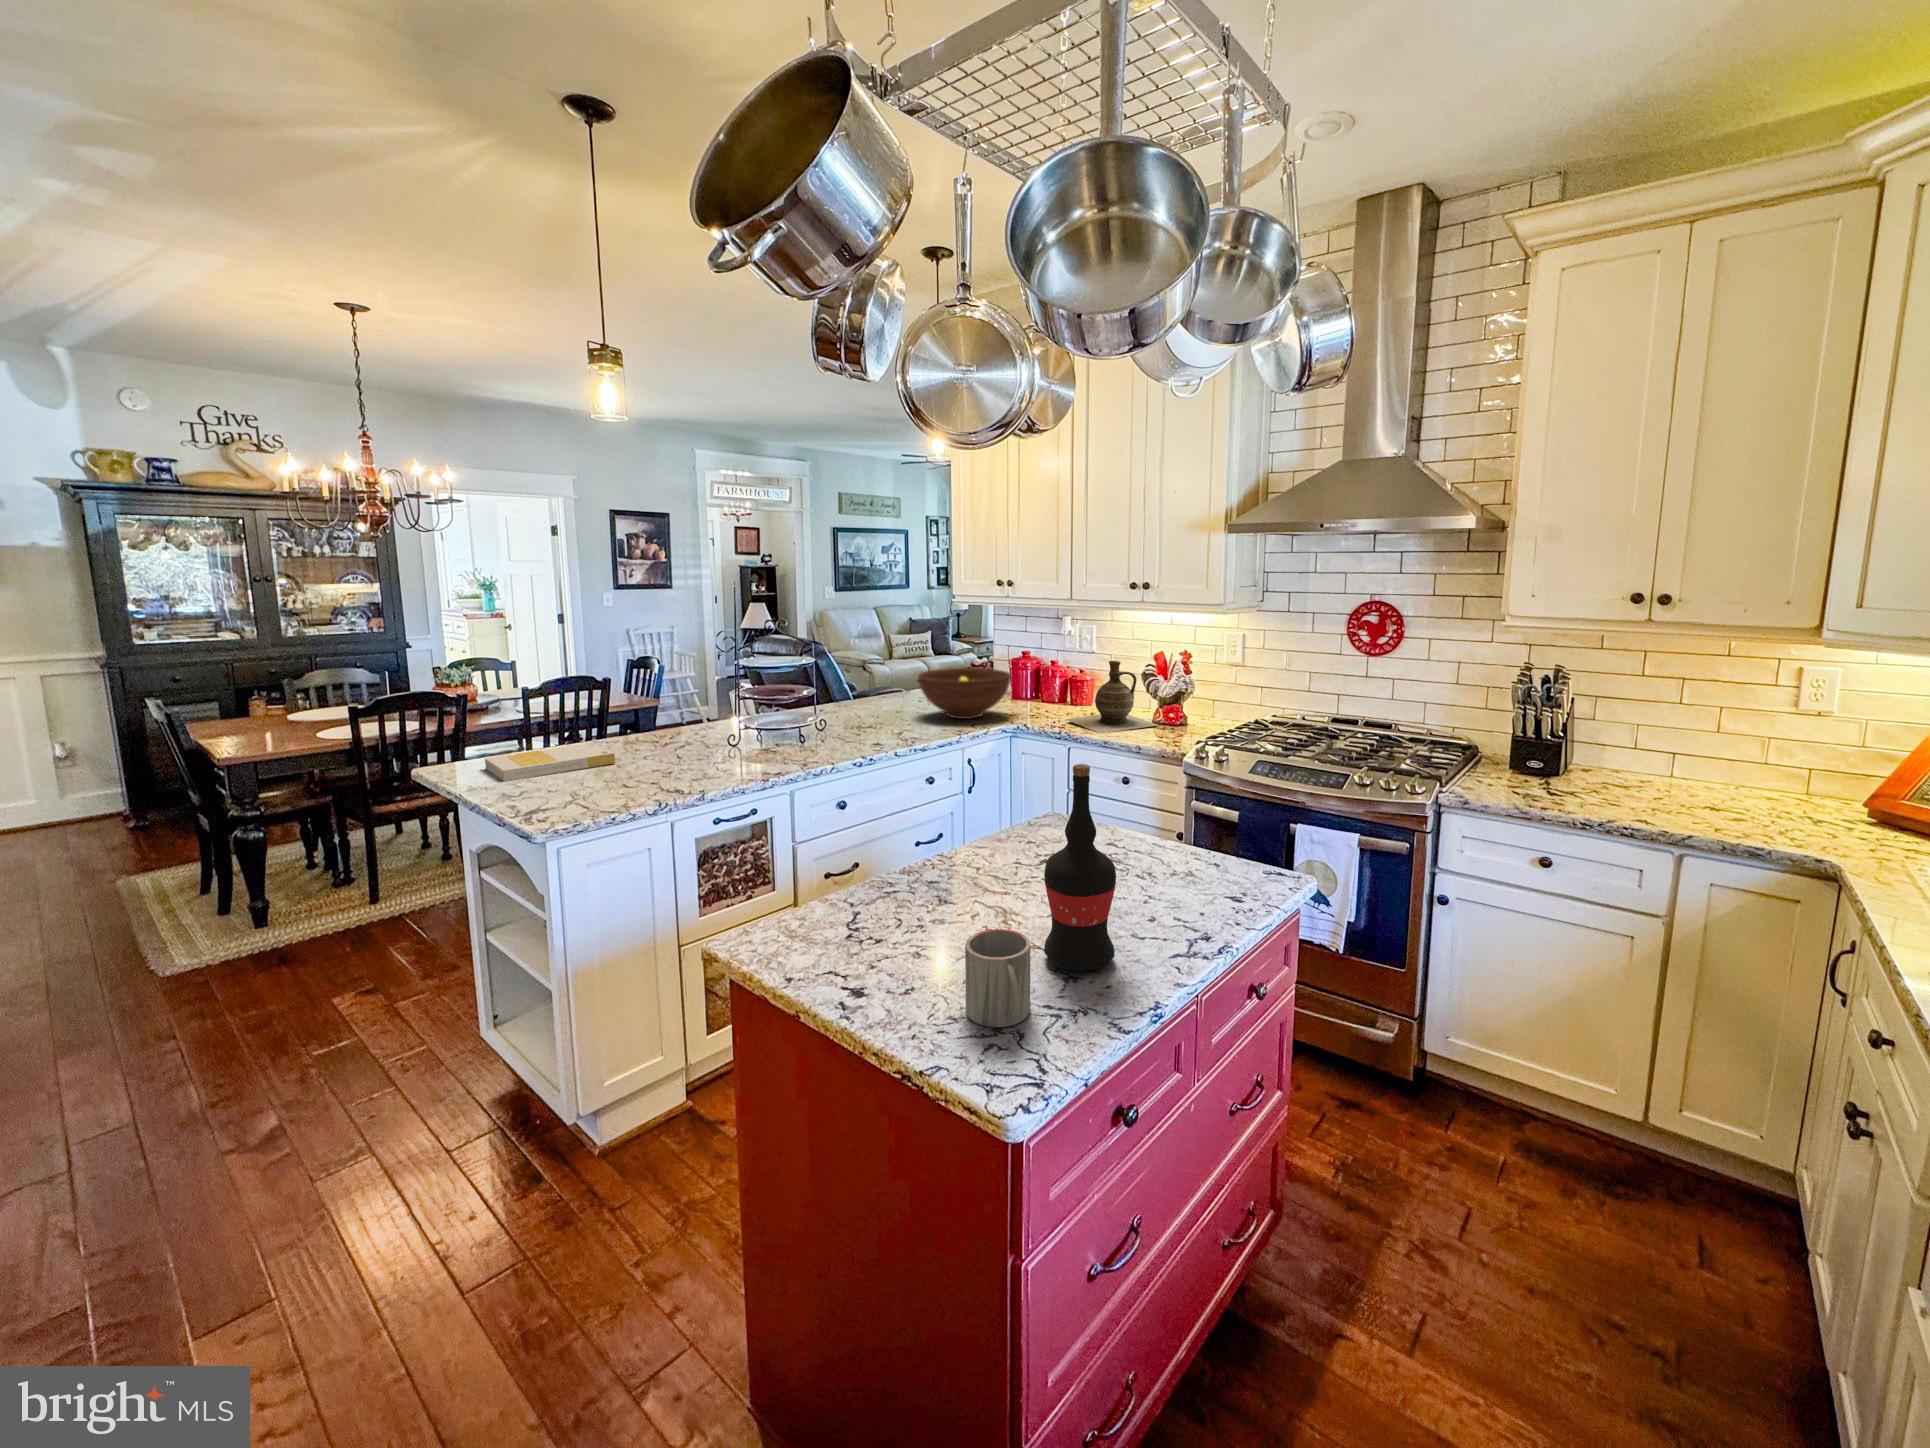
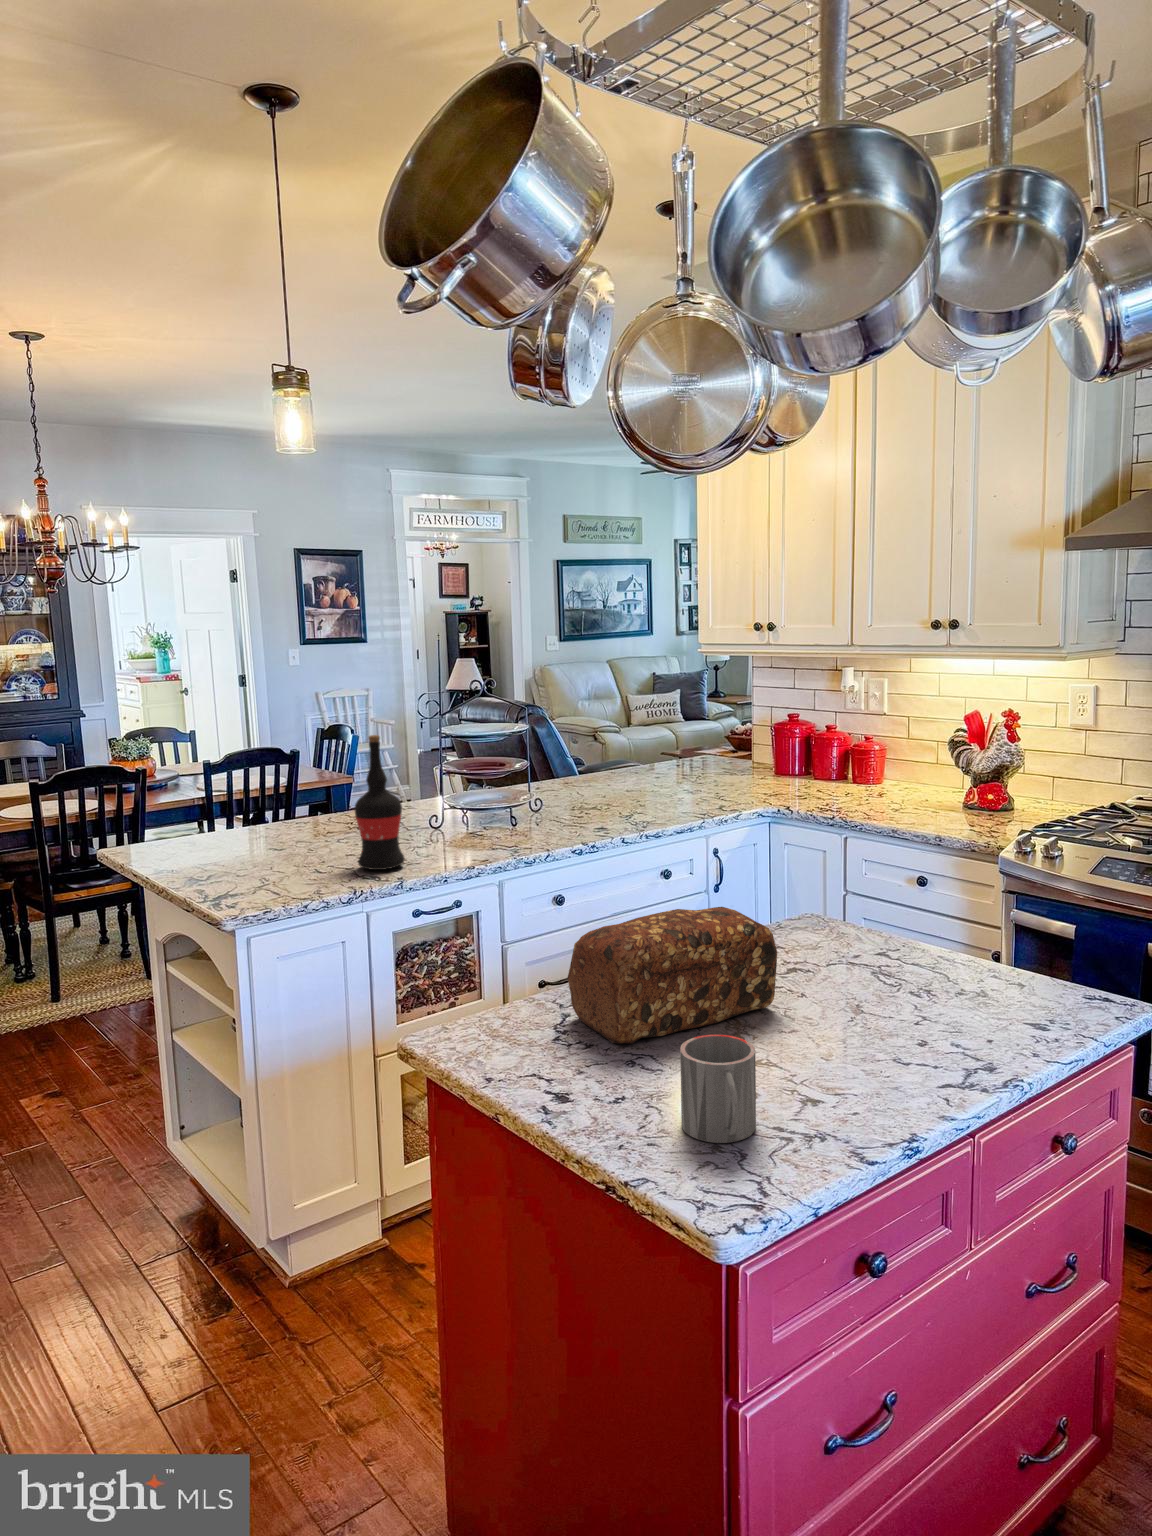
ceramic jug: present [1066,661,1157,733] -> none [845,725,974,821]
fruit bowl: present [918,668,1011,719] -> none [655,736,775,800]
book: present [484,742,615,781] -> none [169,823,304,865]
wine bottle: present [1044,764,1116,971] -> present [355,735,405,870]
bread loaf: none [858,811,1035,936] -> present [568,907,777,1044]

